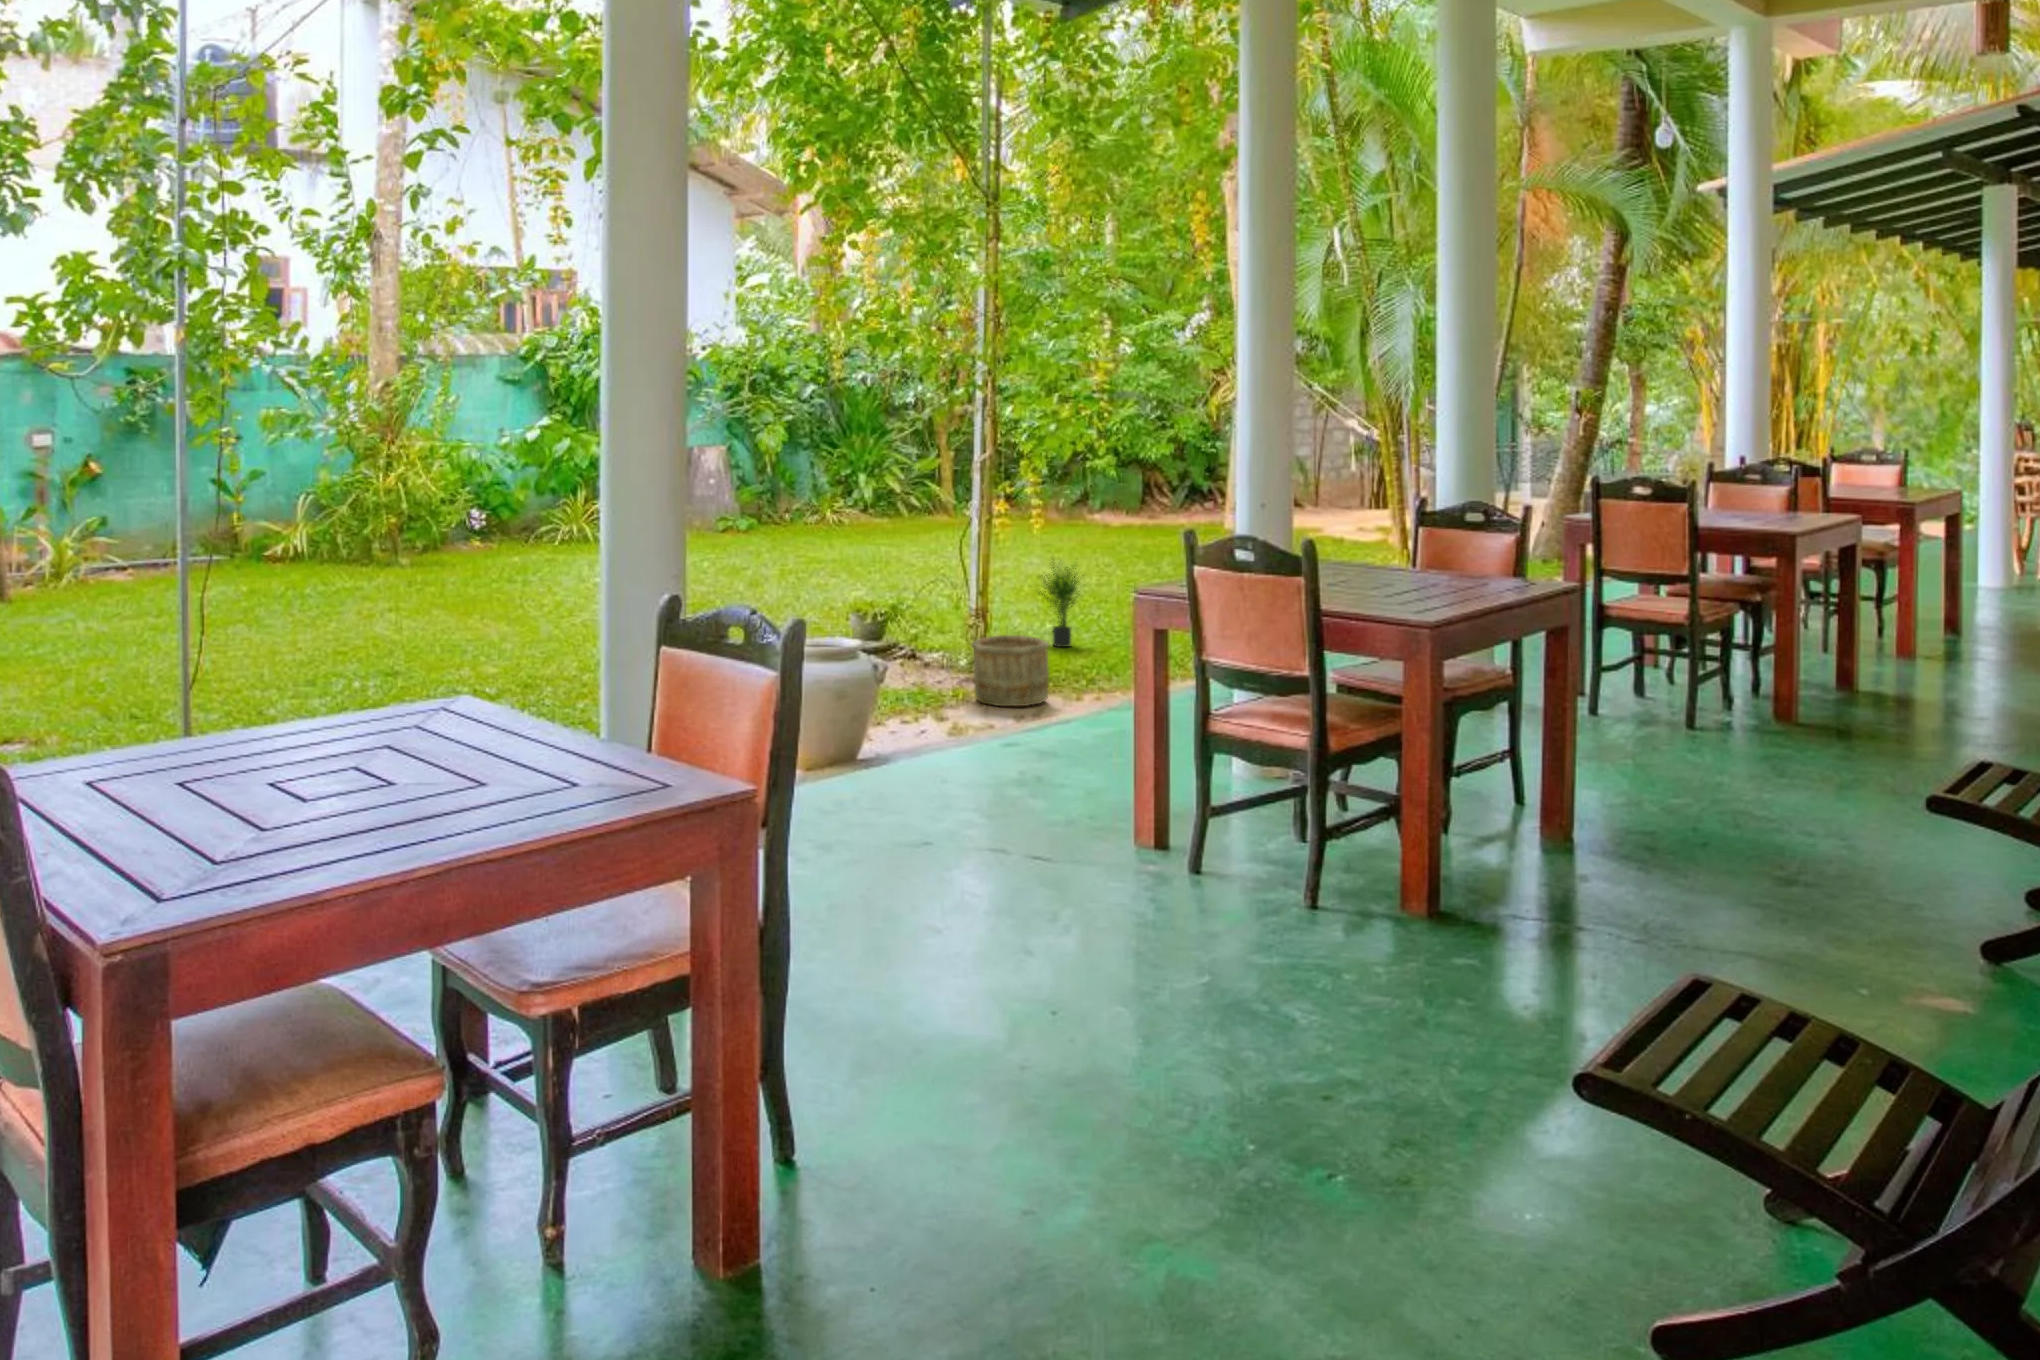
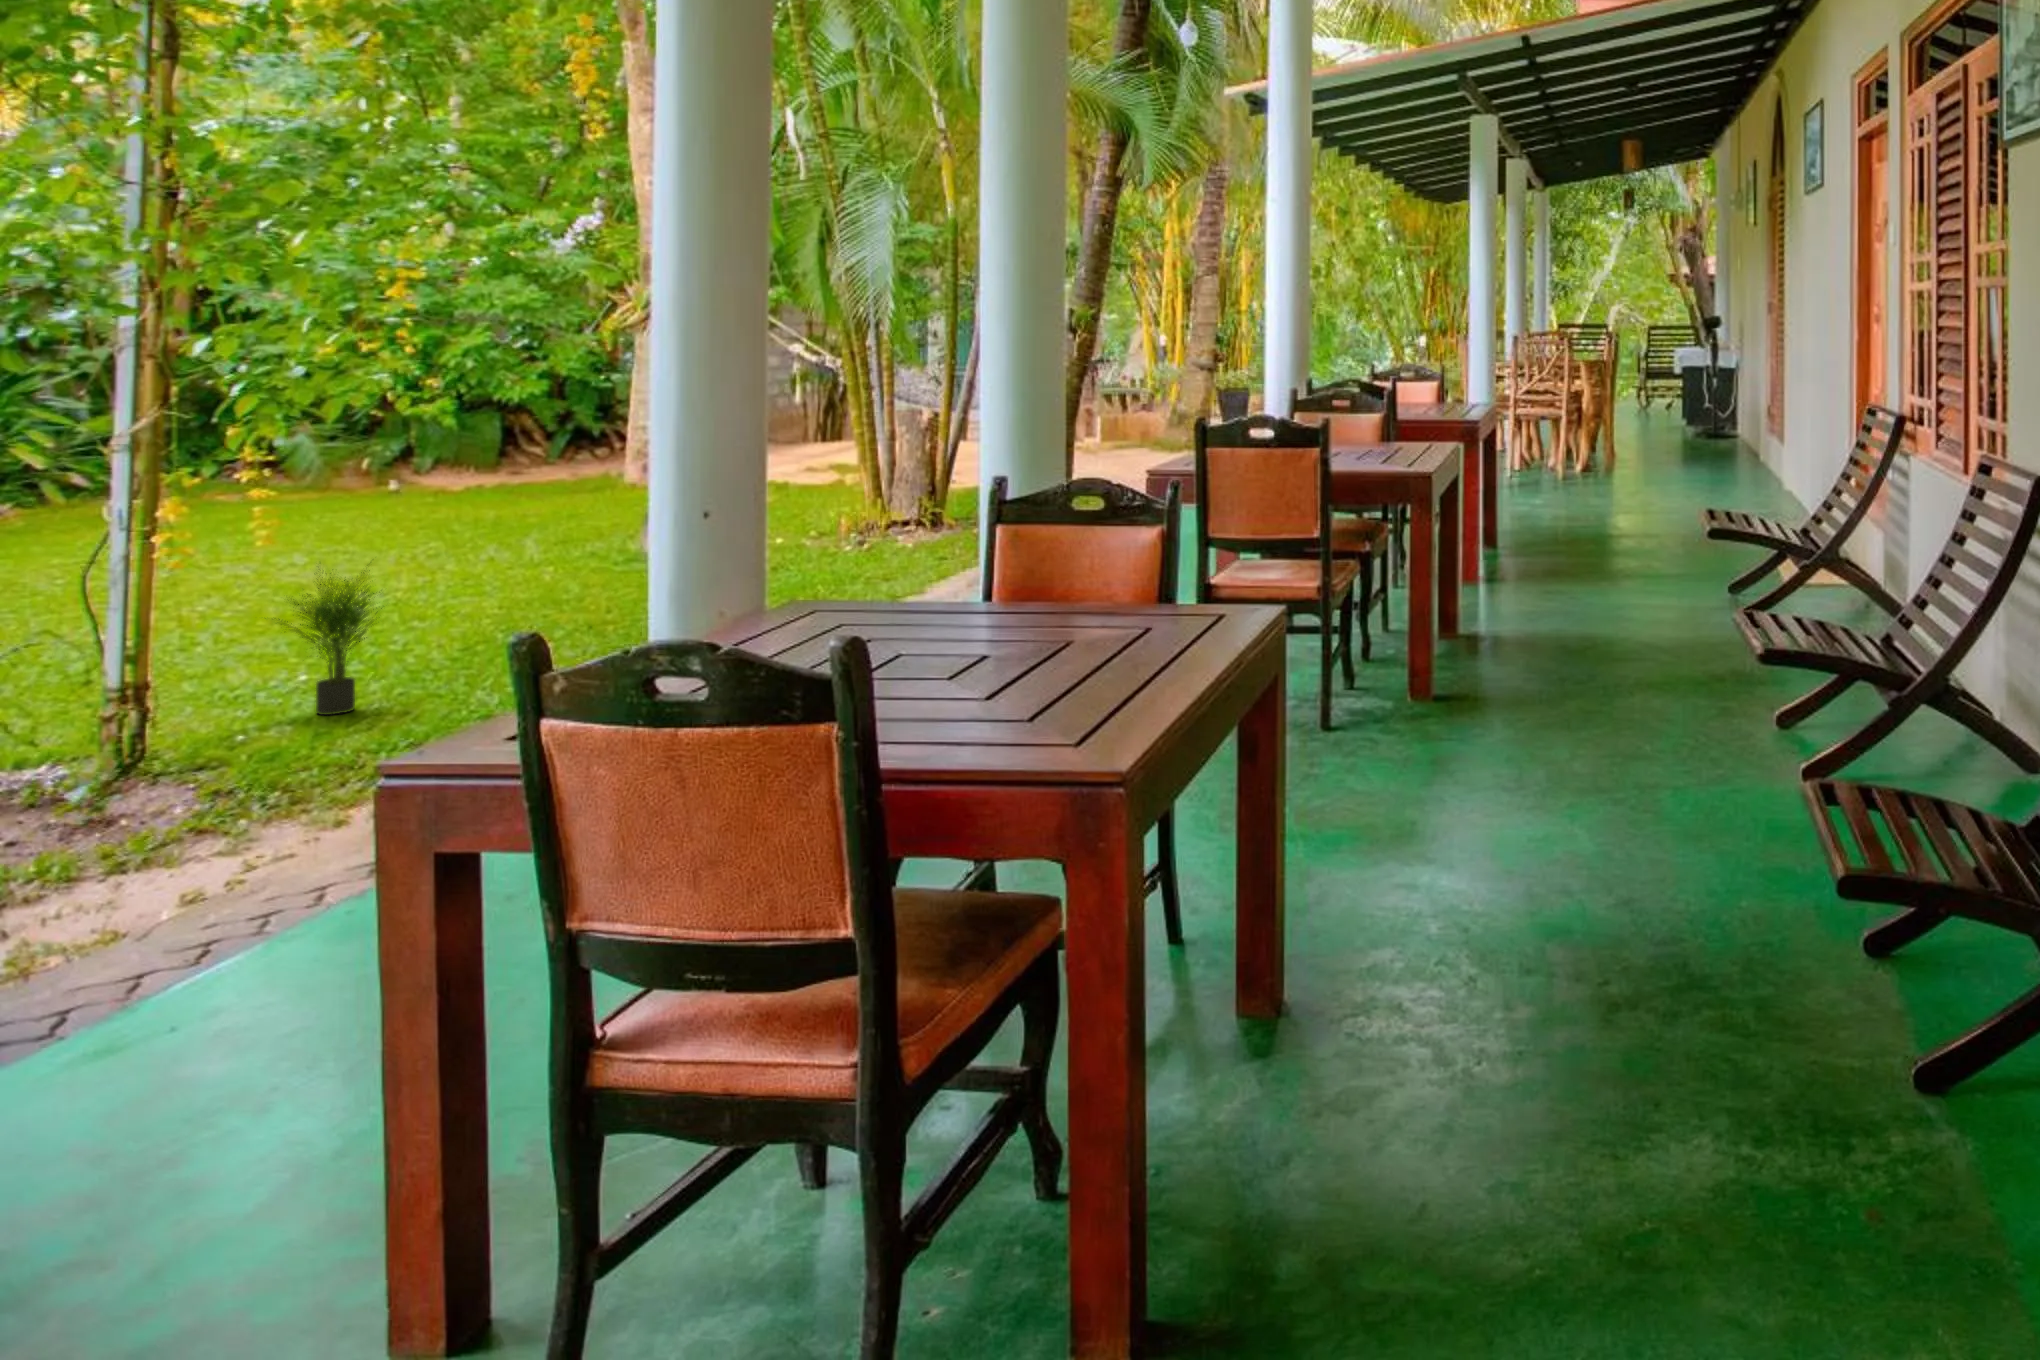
wooden bucket: present [971,635,1049,706] -> none [88,731,289,886]

